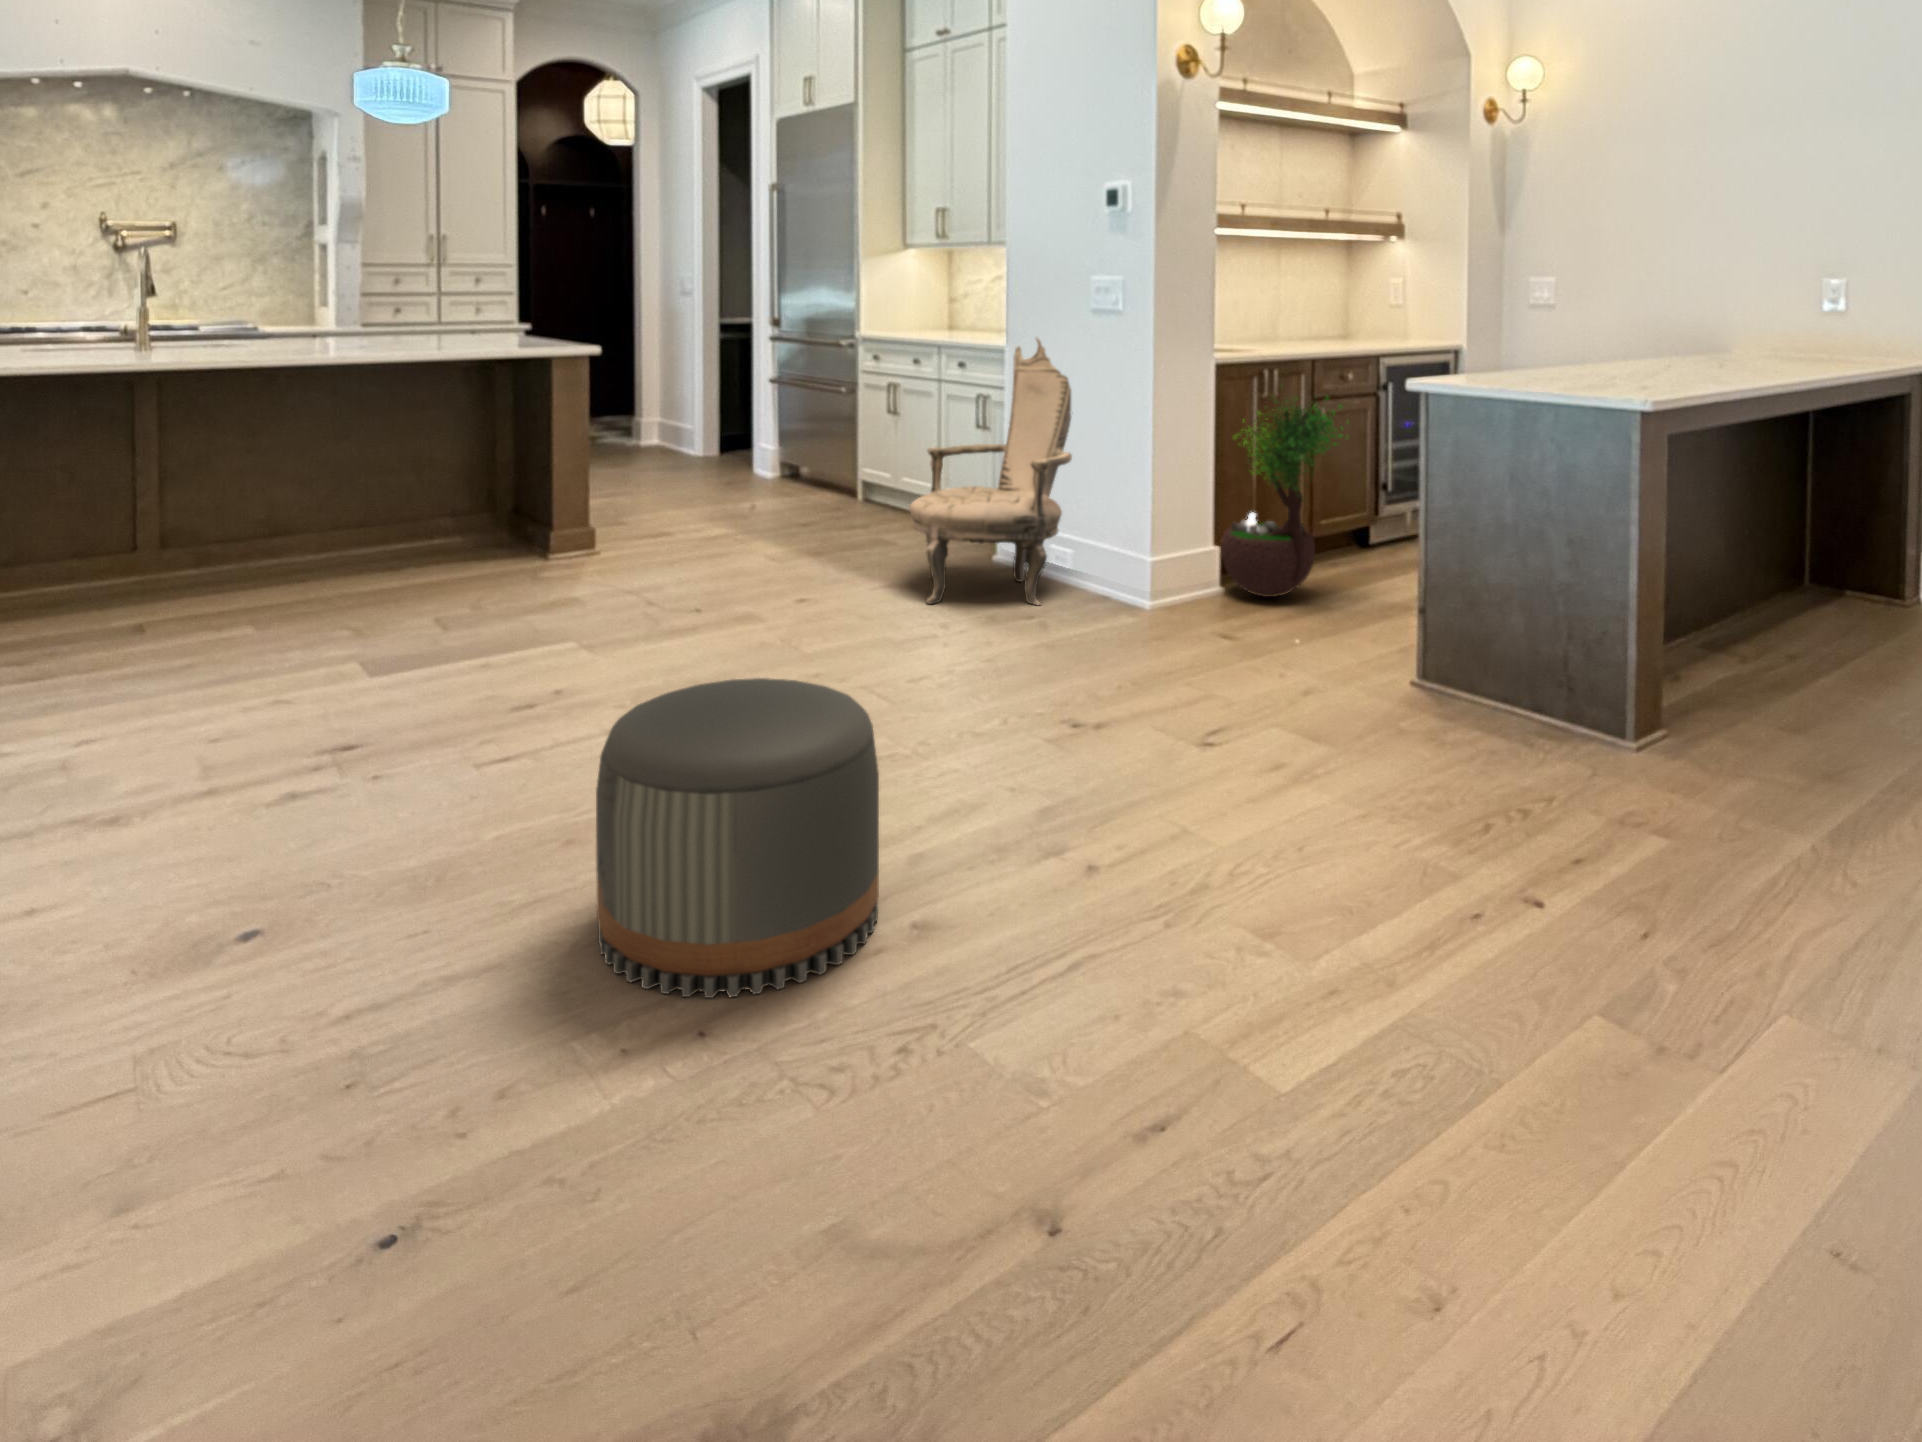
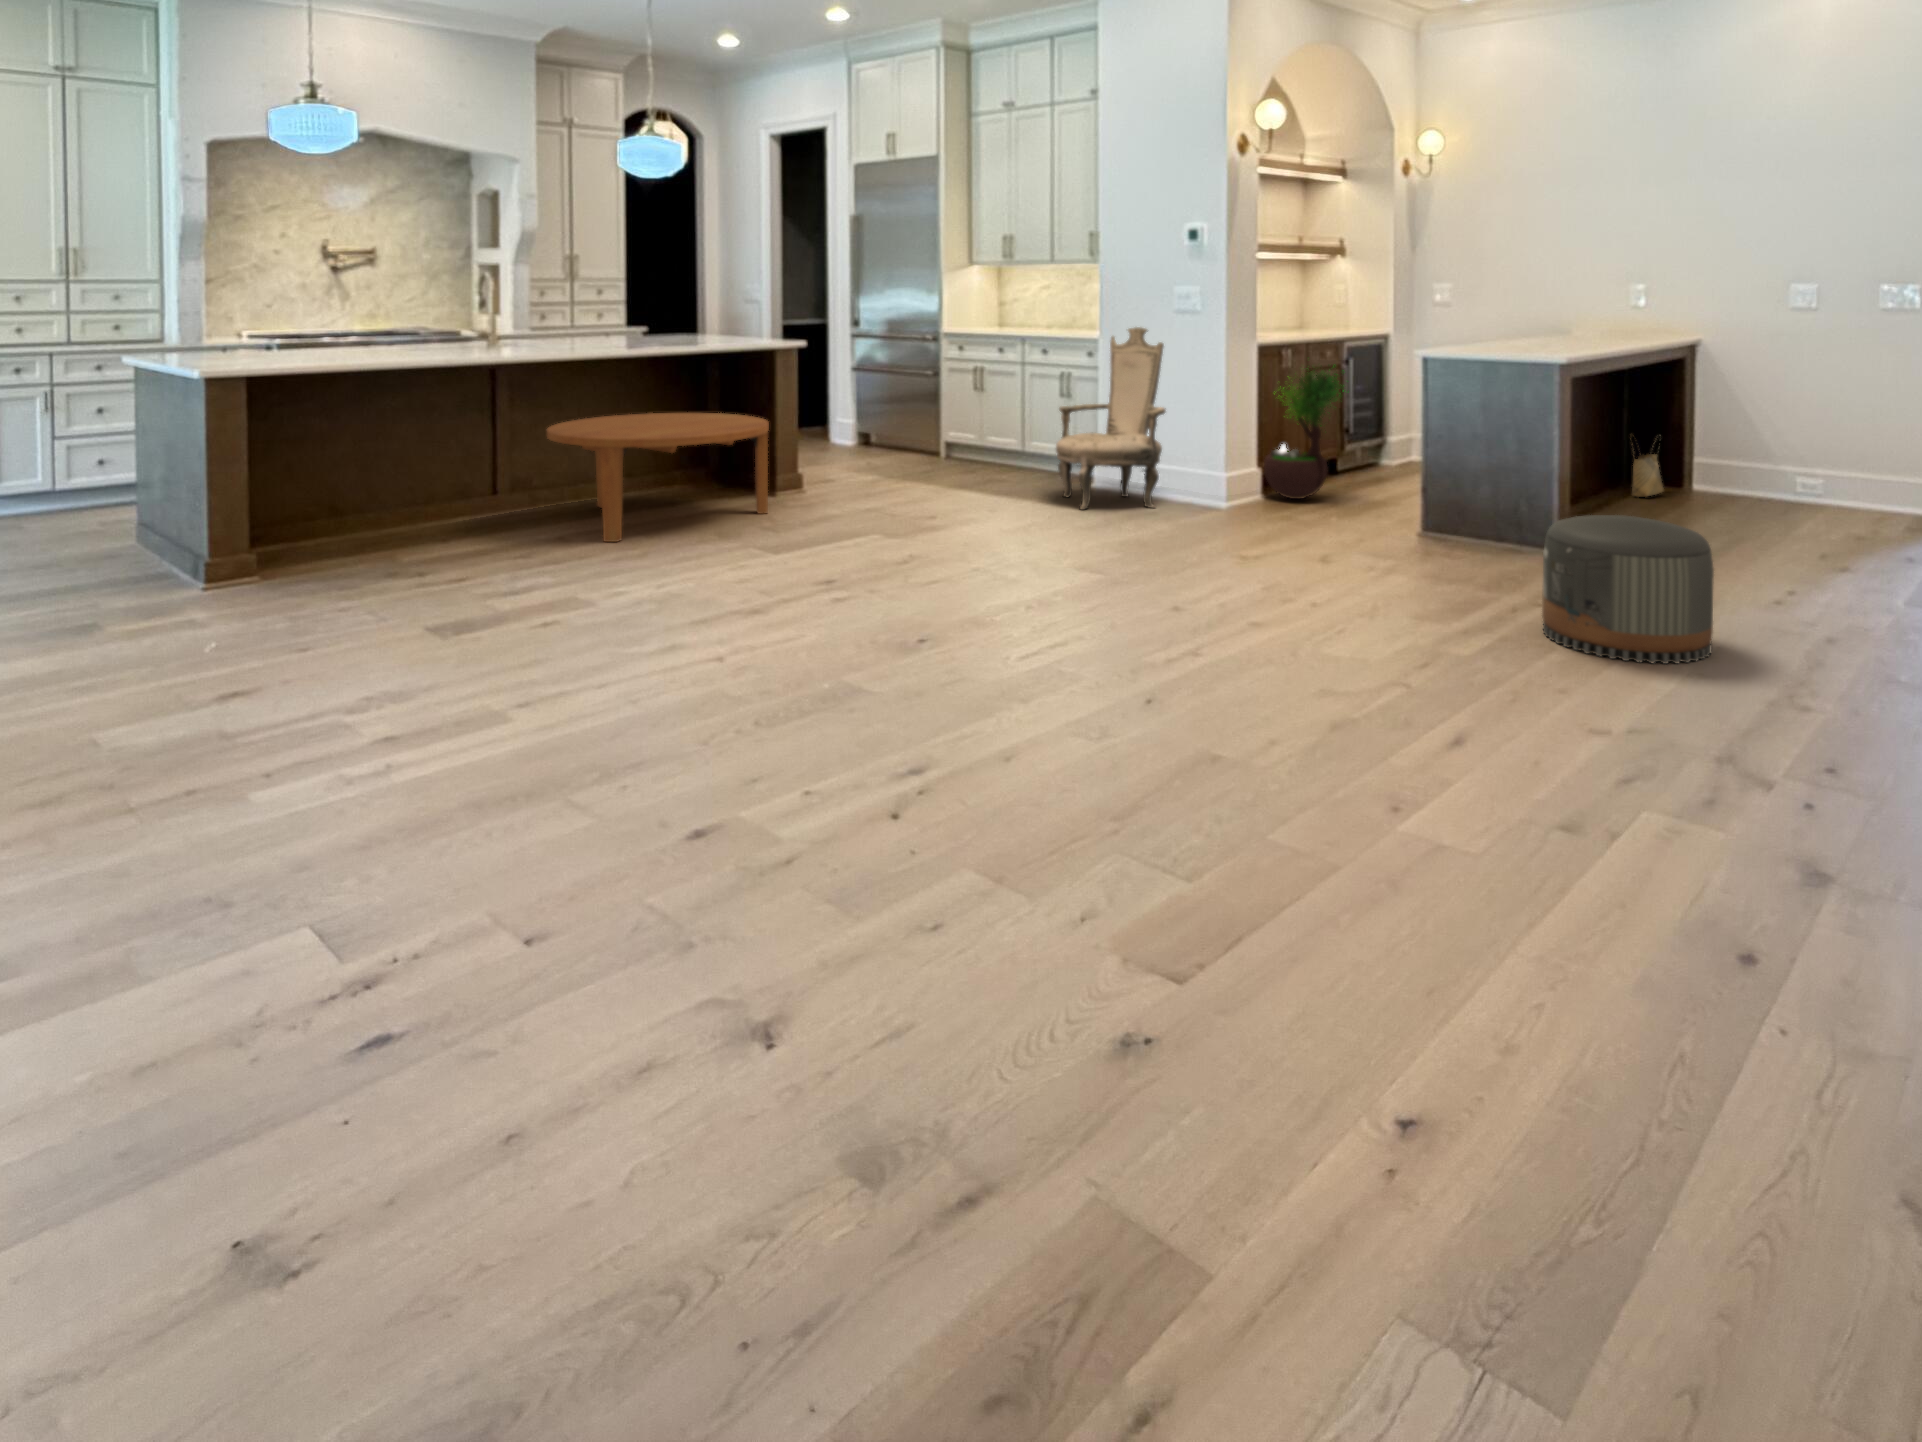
coffee table: none [144,443,491,638] -> present [547,413,769,542]
woven basket: none [1809,513,1866,615] -> present [1632,454,1663,497]
pouf: present [596,678,879,998] -> present [1542,515,1714,664]

